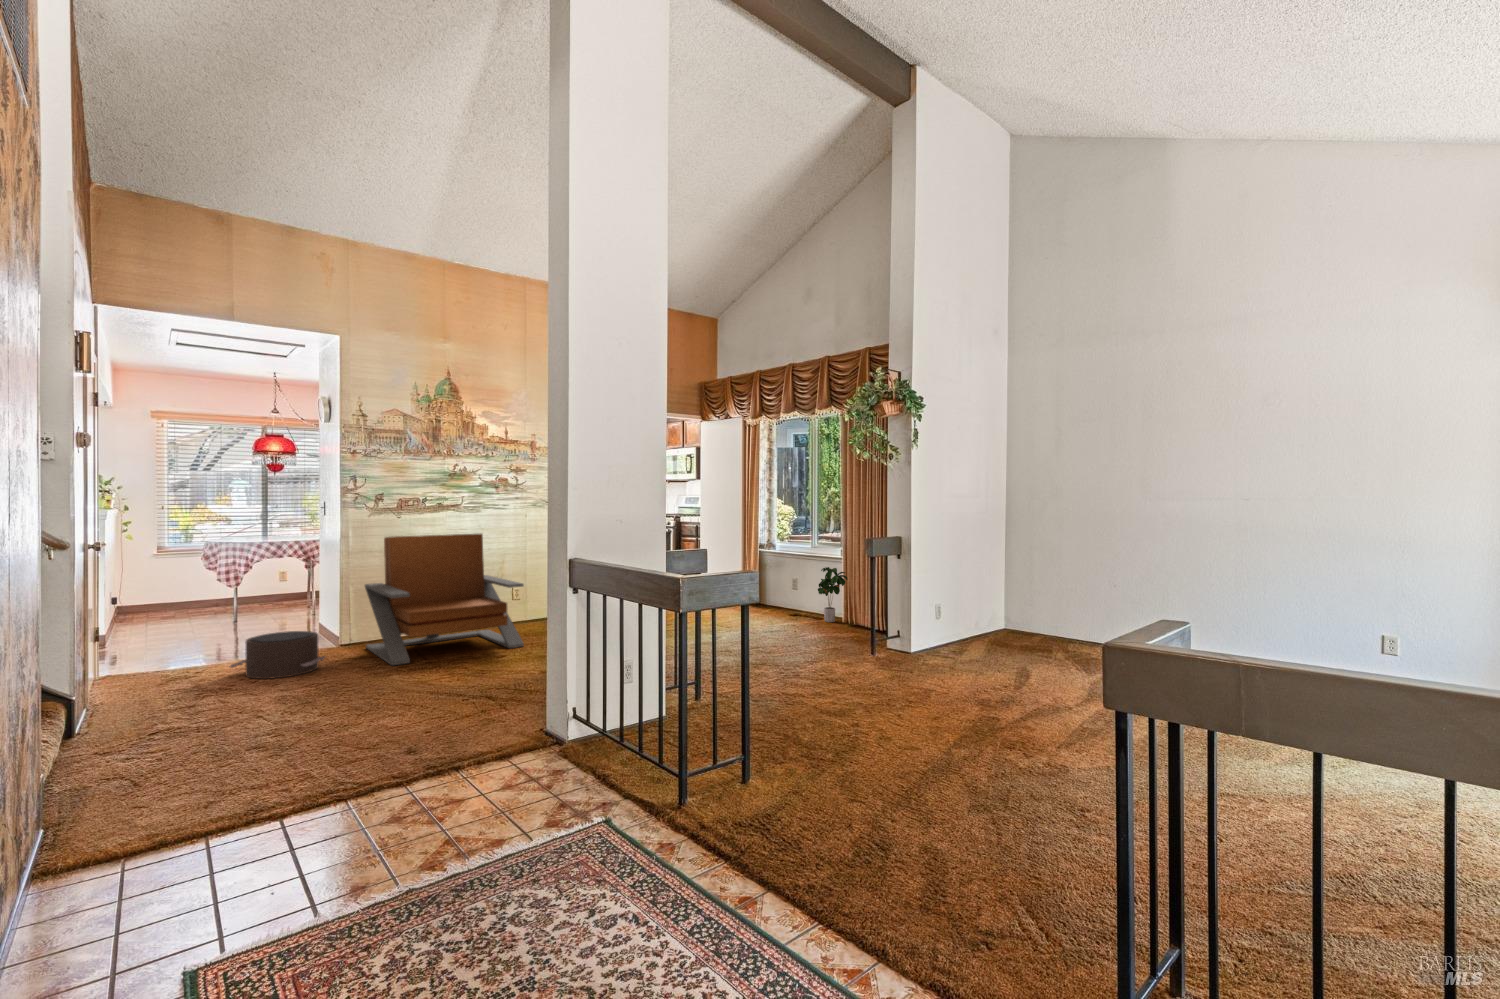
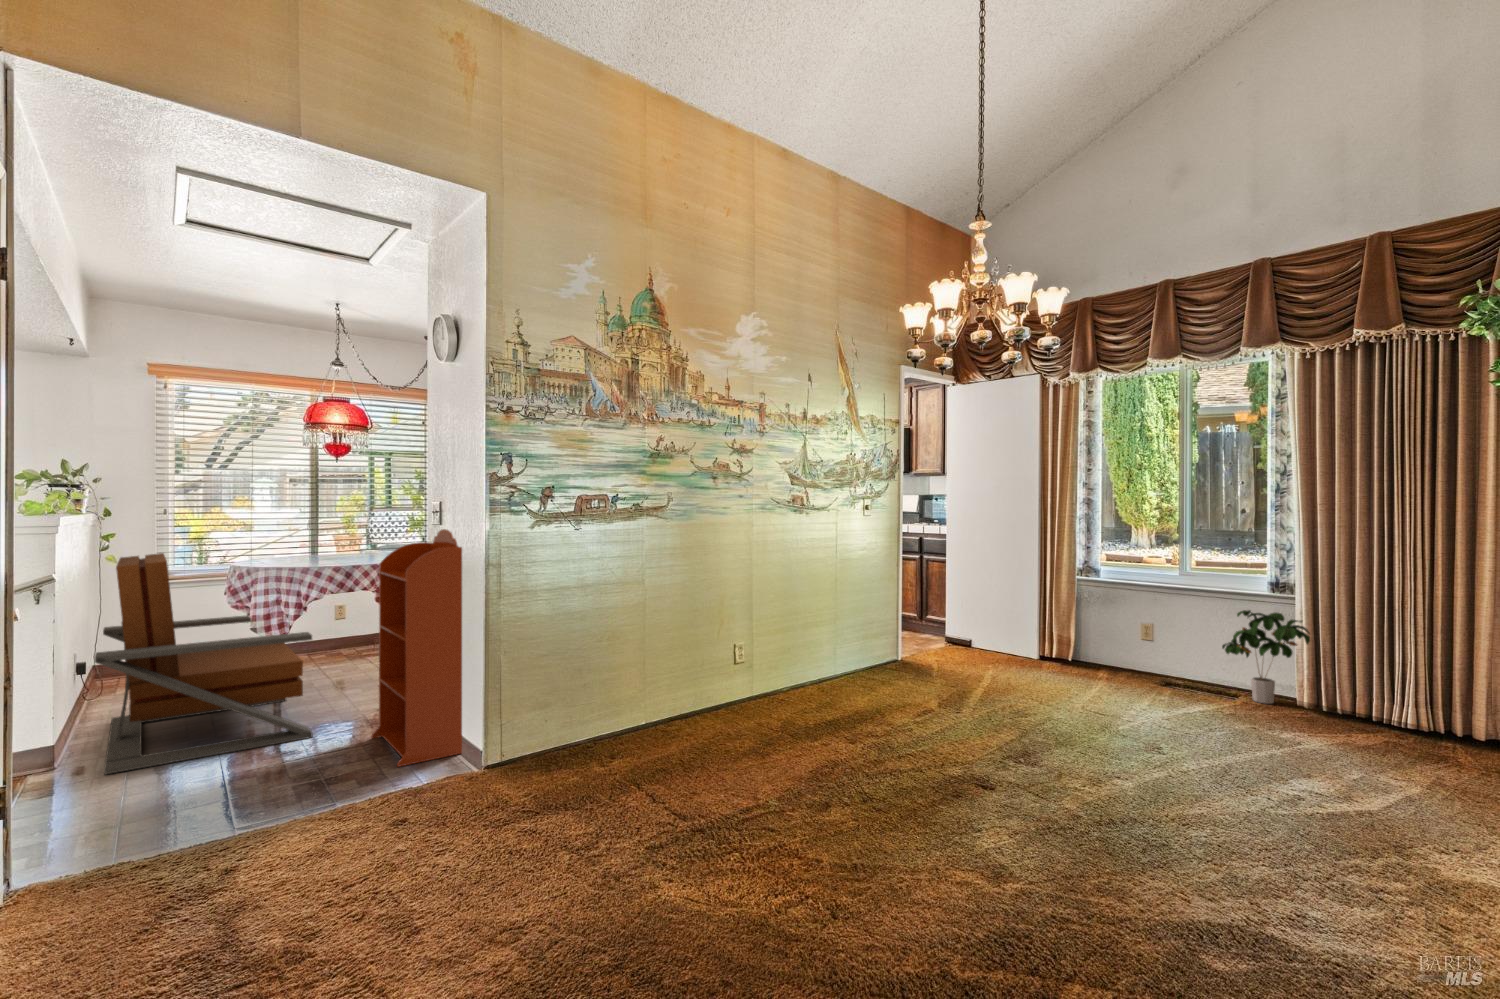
bookcase: none [283,518,330,647] -> present [371,529,462,767]
lounge chair: present [365,534,524,665] -> present [95,553,313,774]
pouf: present [229,631,325,679] -> none [309,756,497,880]

